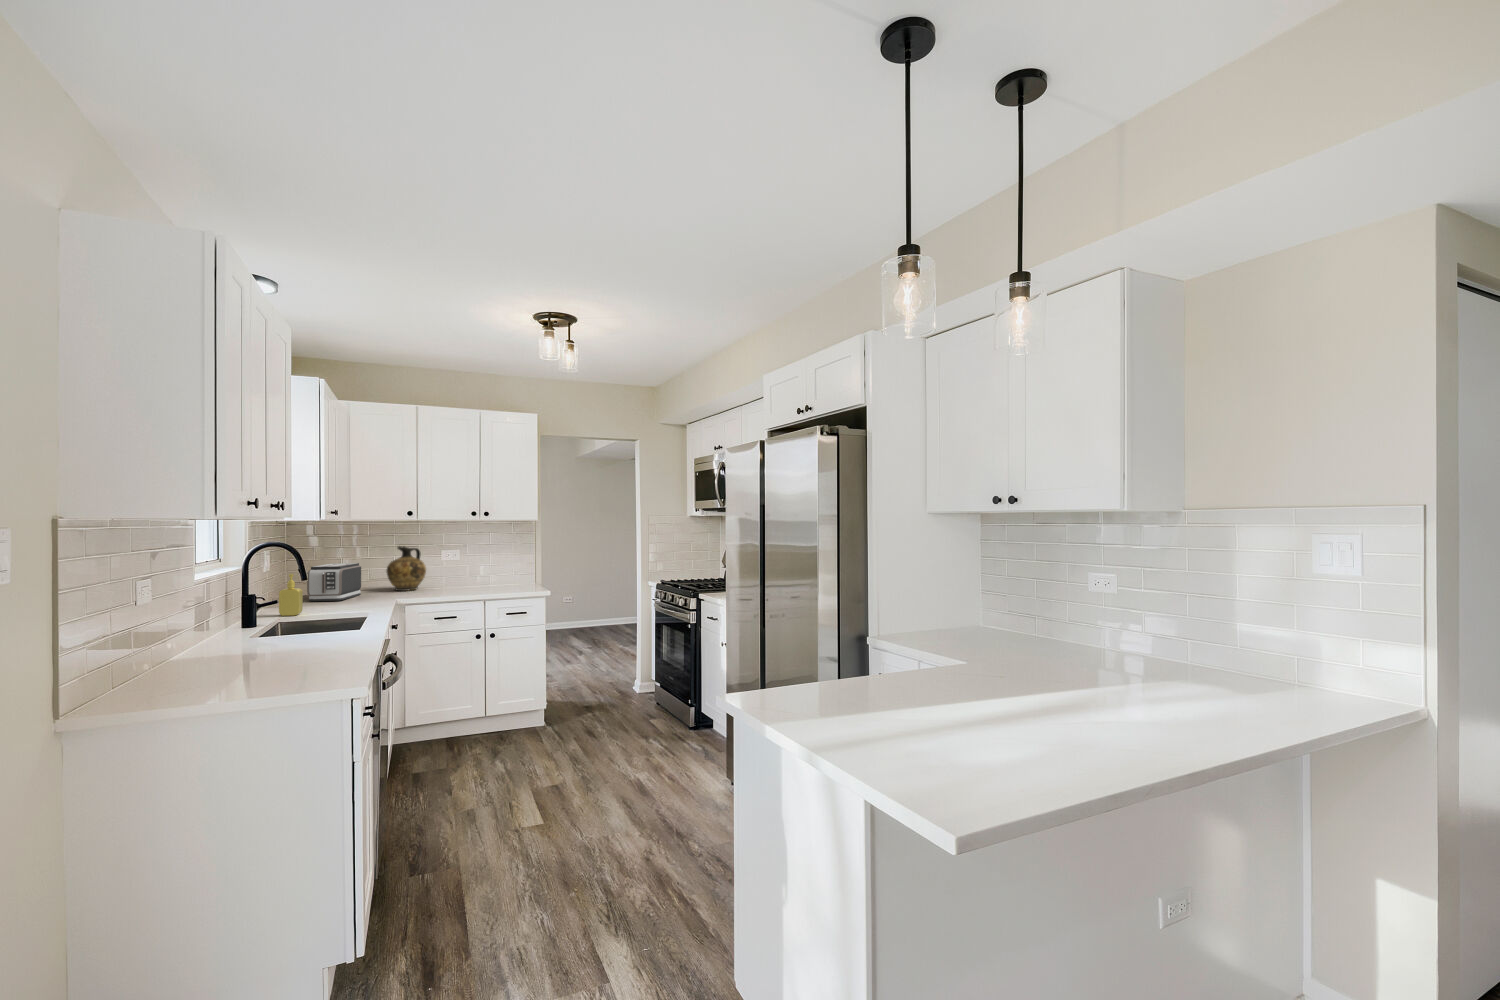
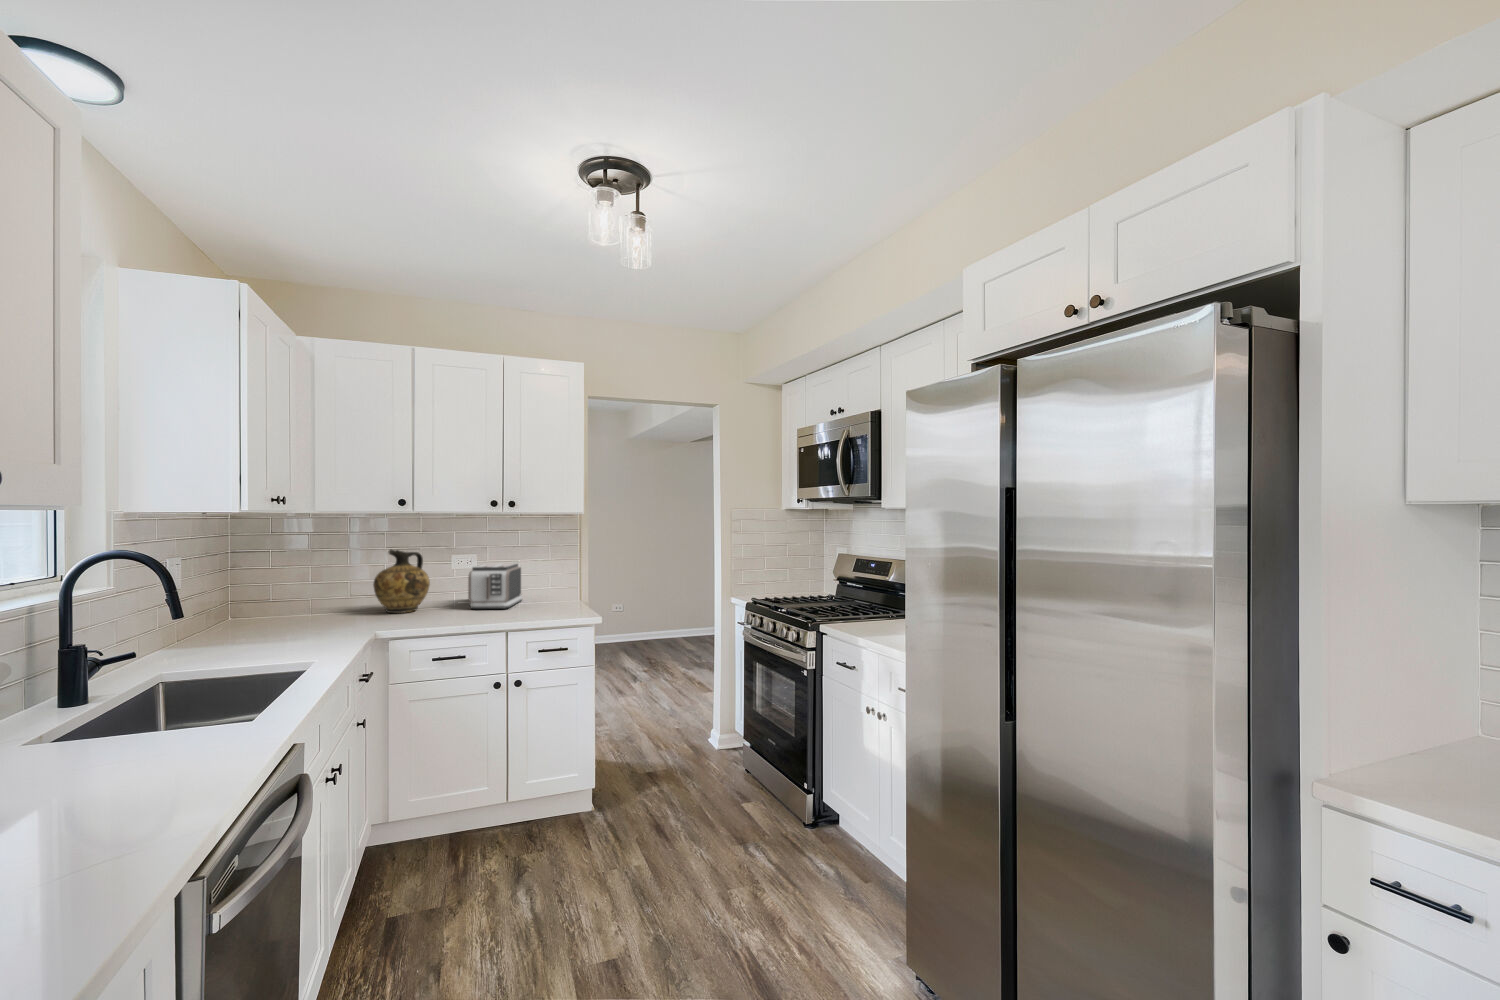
toaster: present [307,563,361,601] -> present [468,564,522,609]
soap dispenser: present [279,574,303,616] -> none [173,596,215,664]

